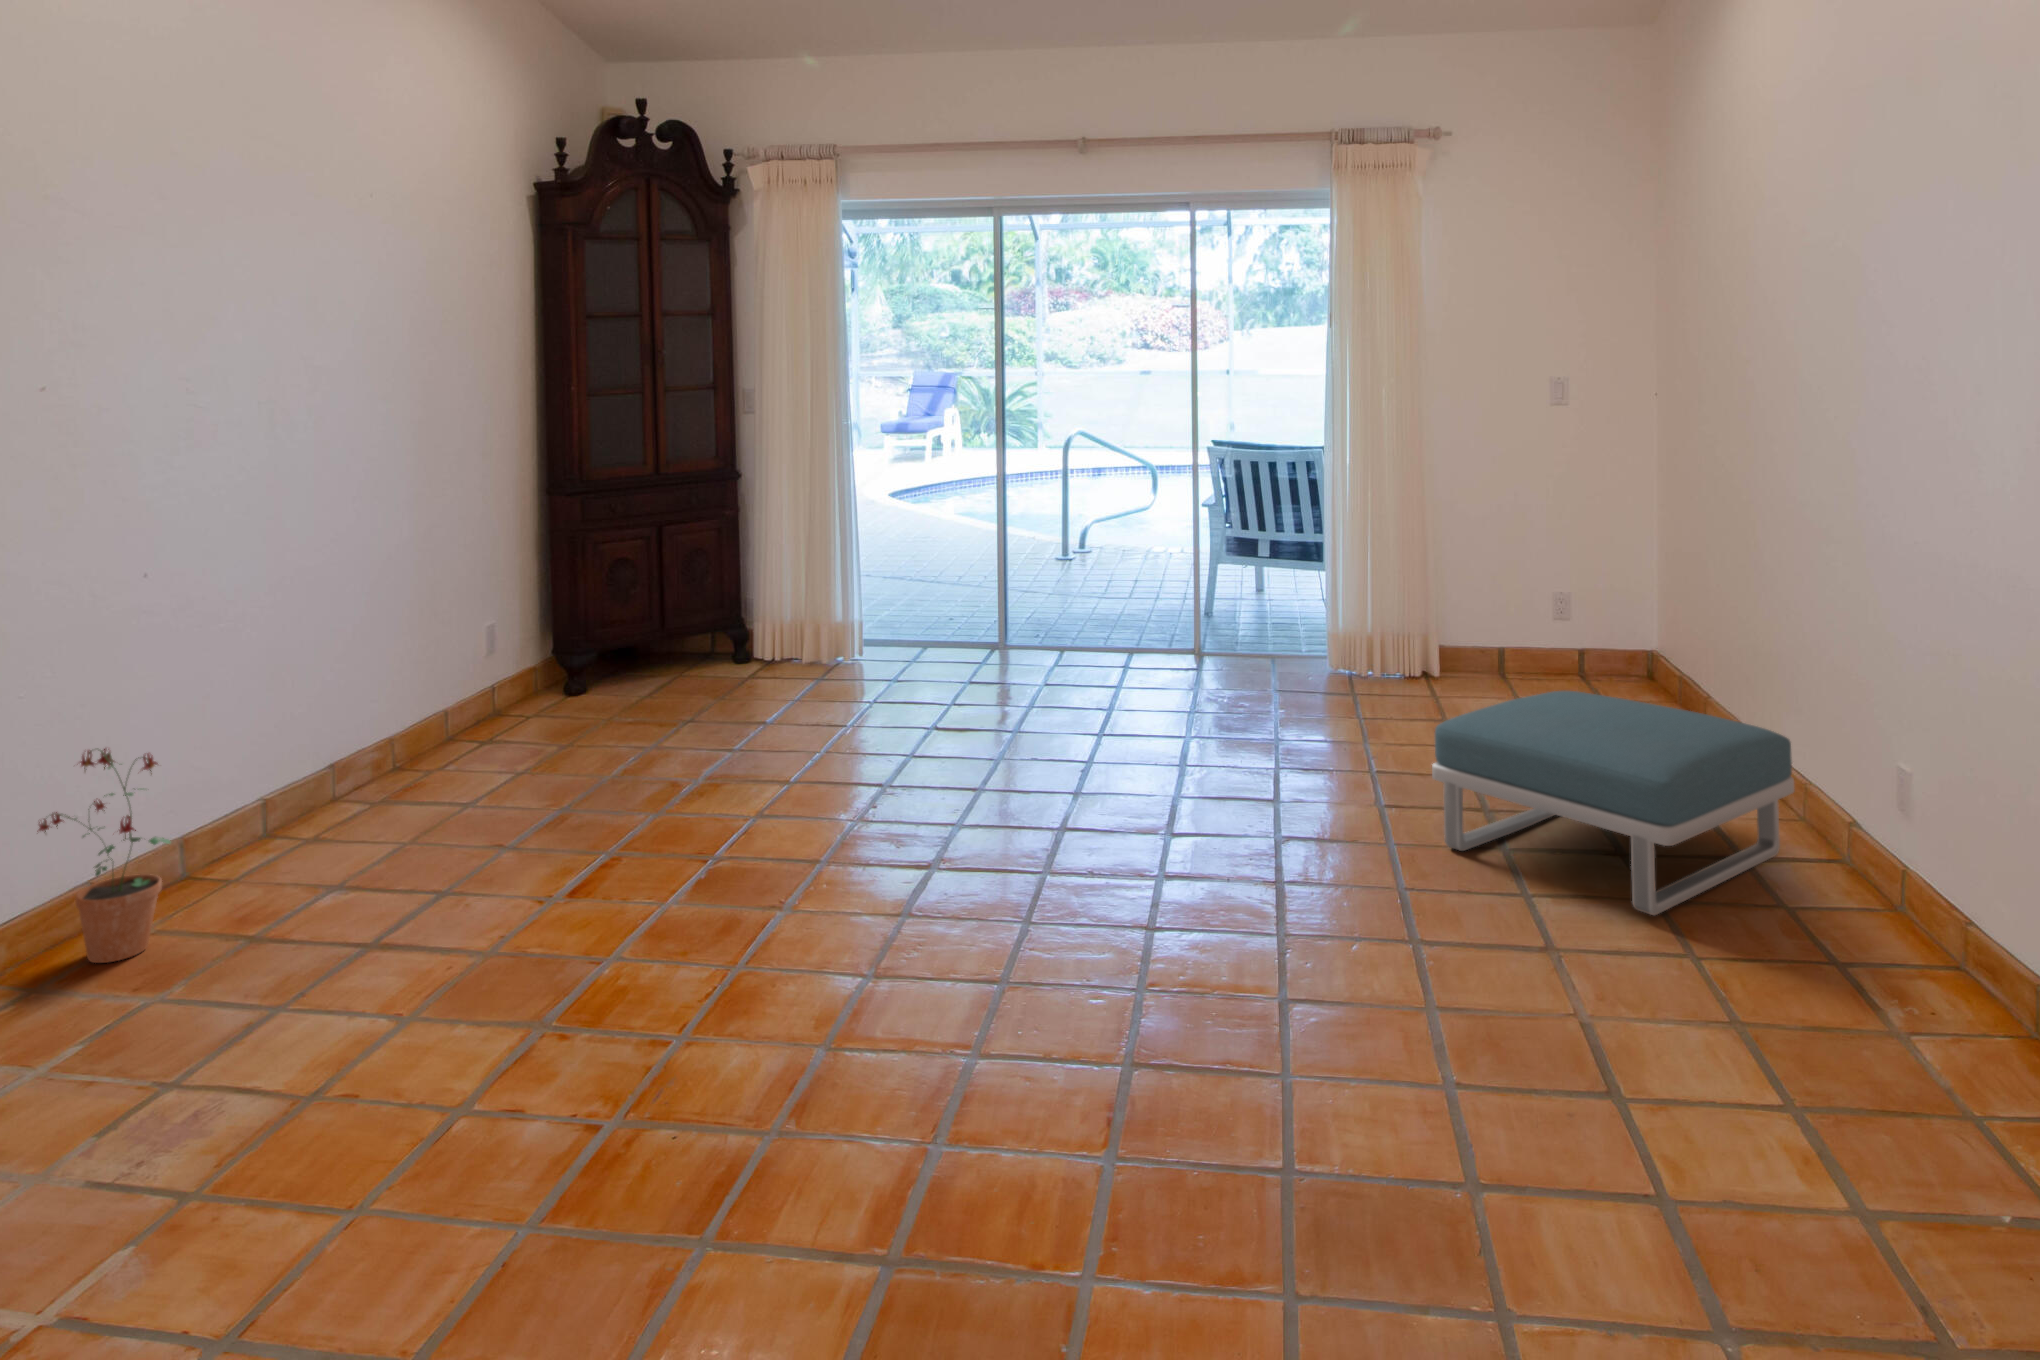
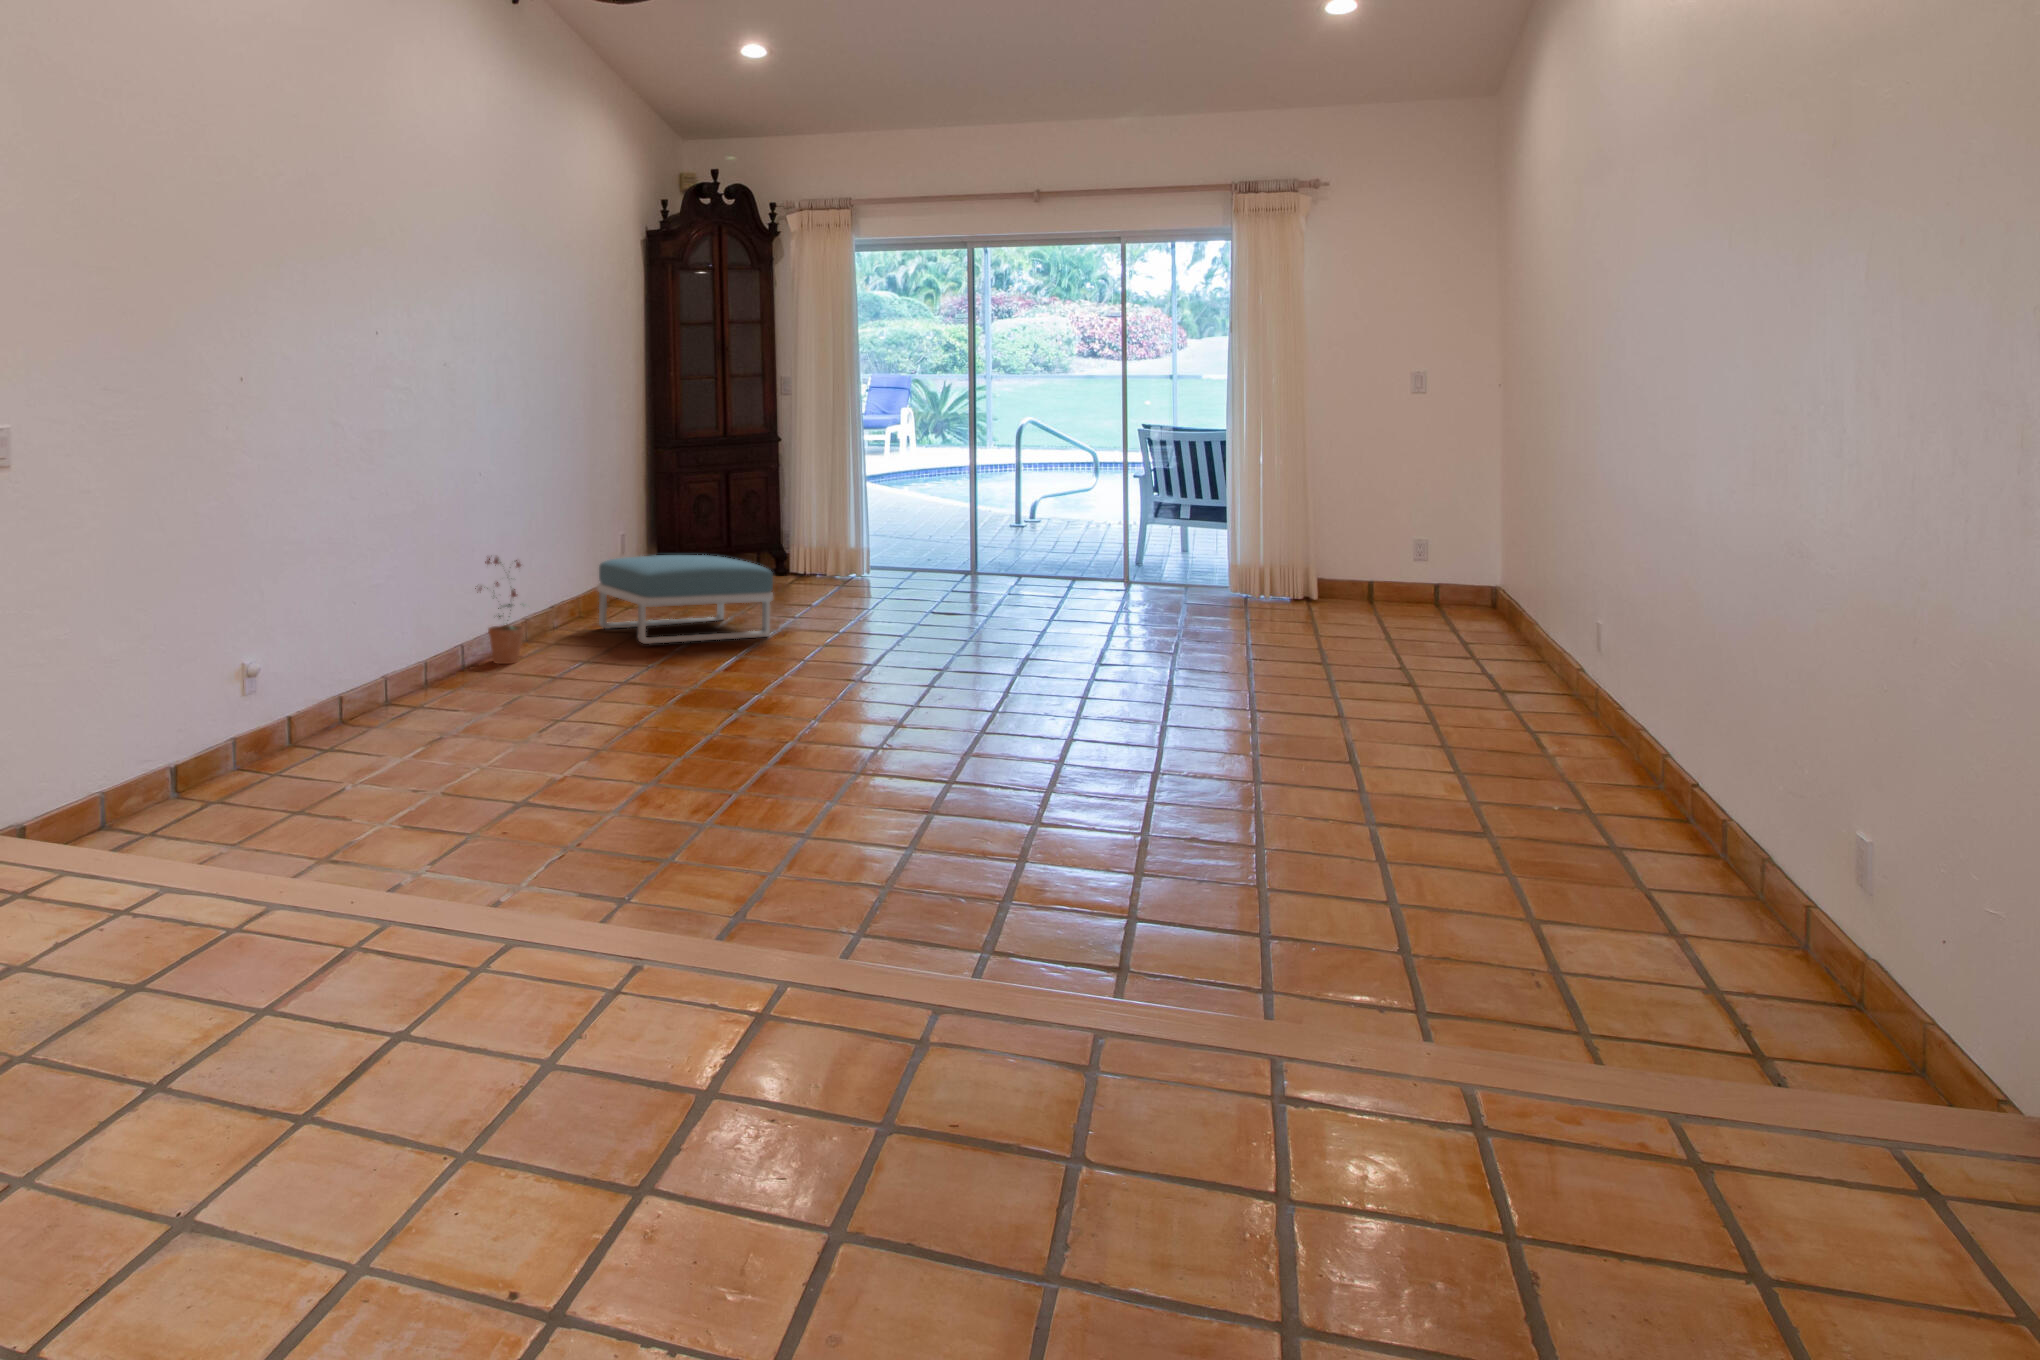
footstool: present [1432,690,1794,915] -> present [598,555,773,644]

